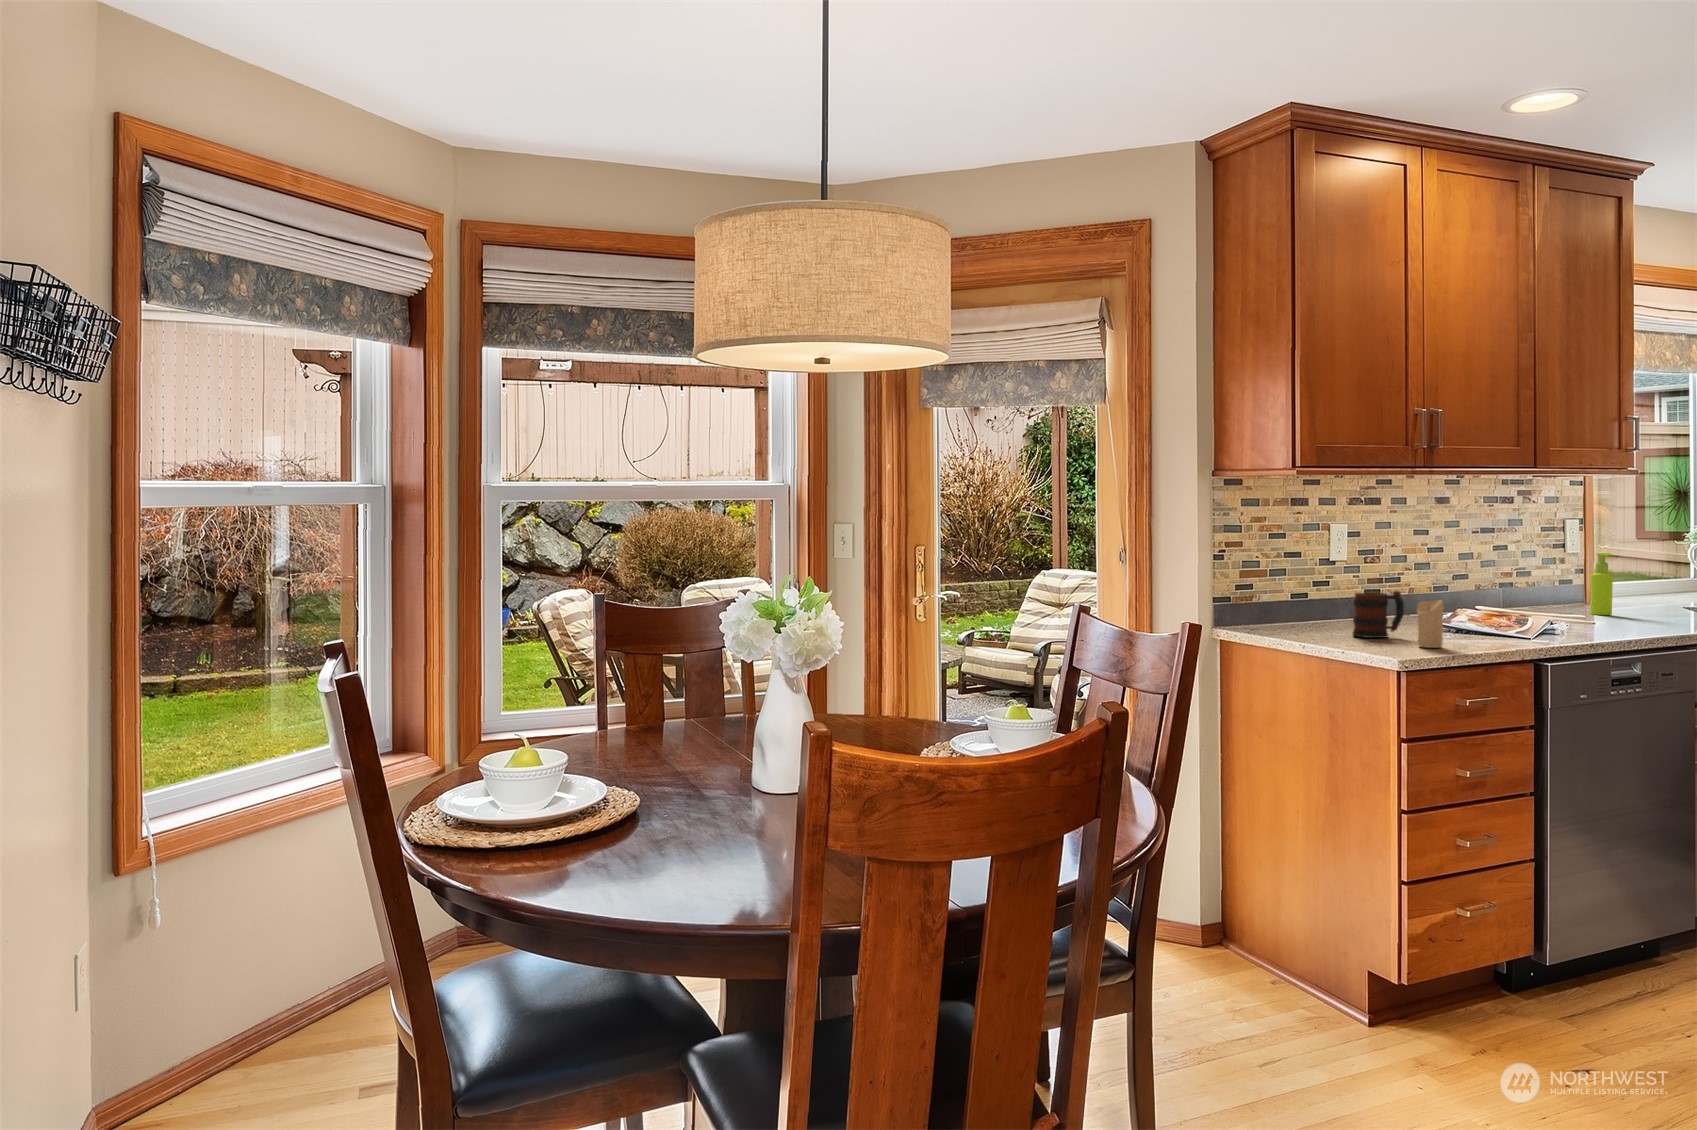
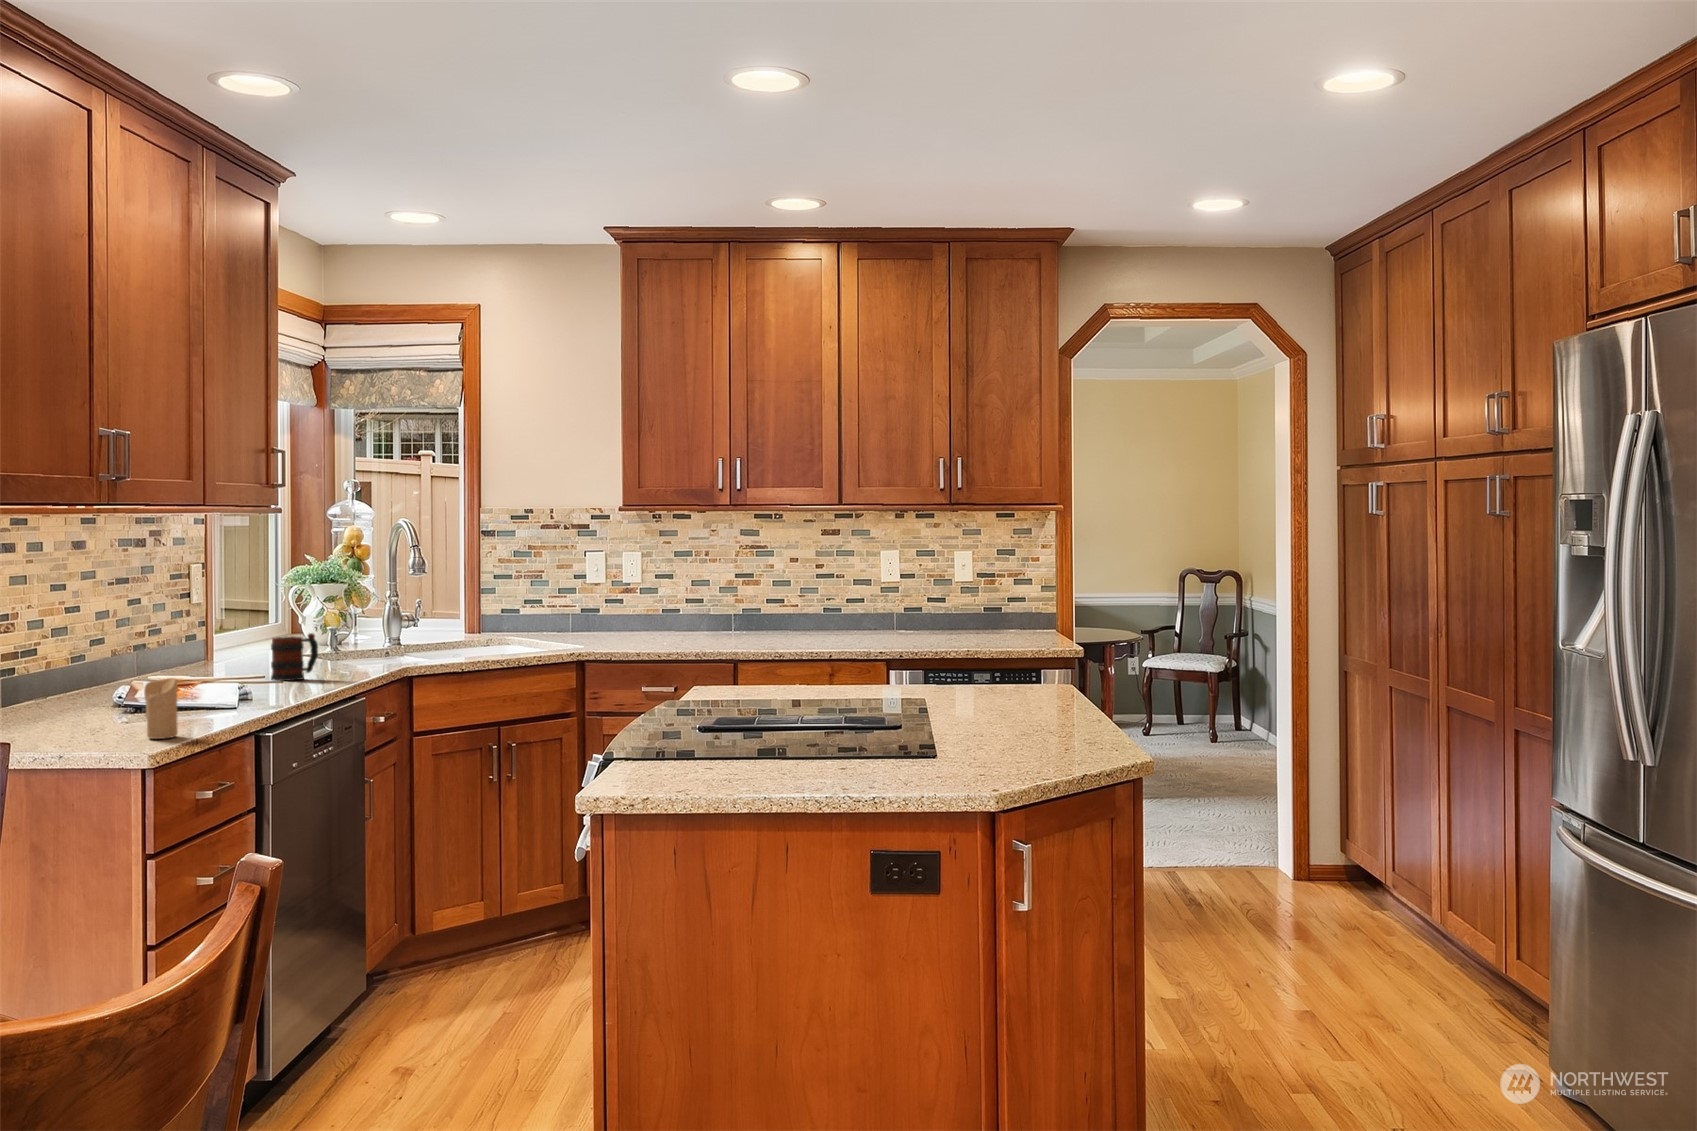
soap dispenser: present [1590,553,1613,615] -> none [237,605,260,673]
mug: present [1352,591,1404,638] -> present [271,633,318,681]

